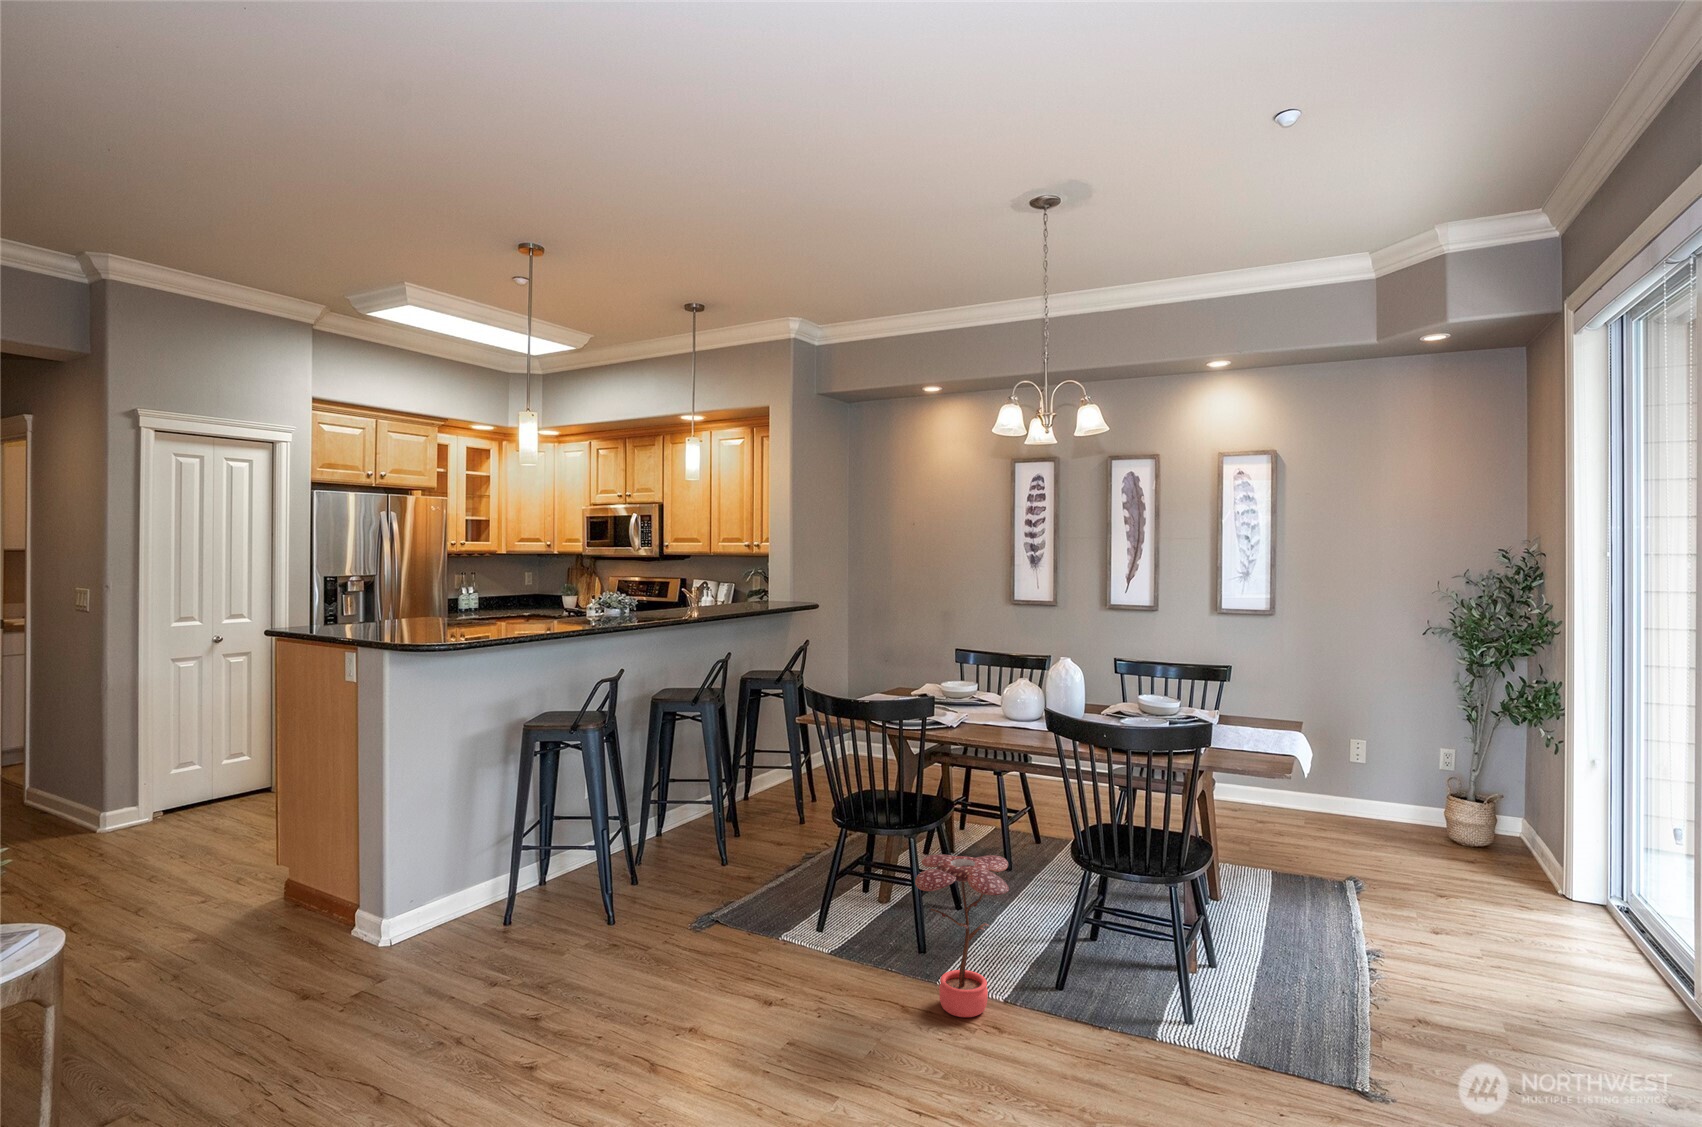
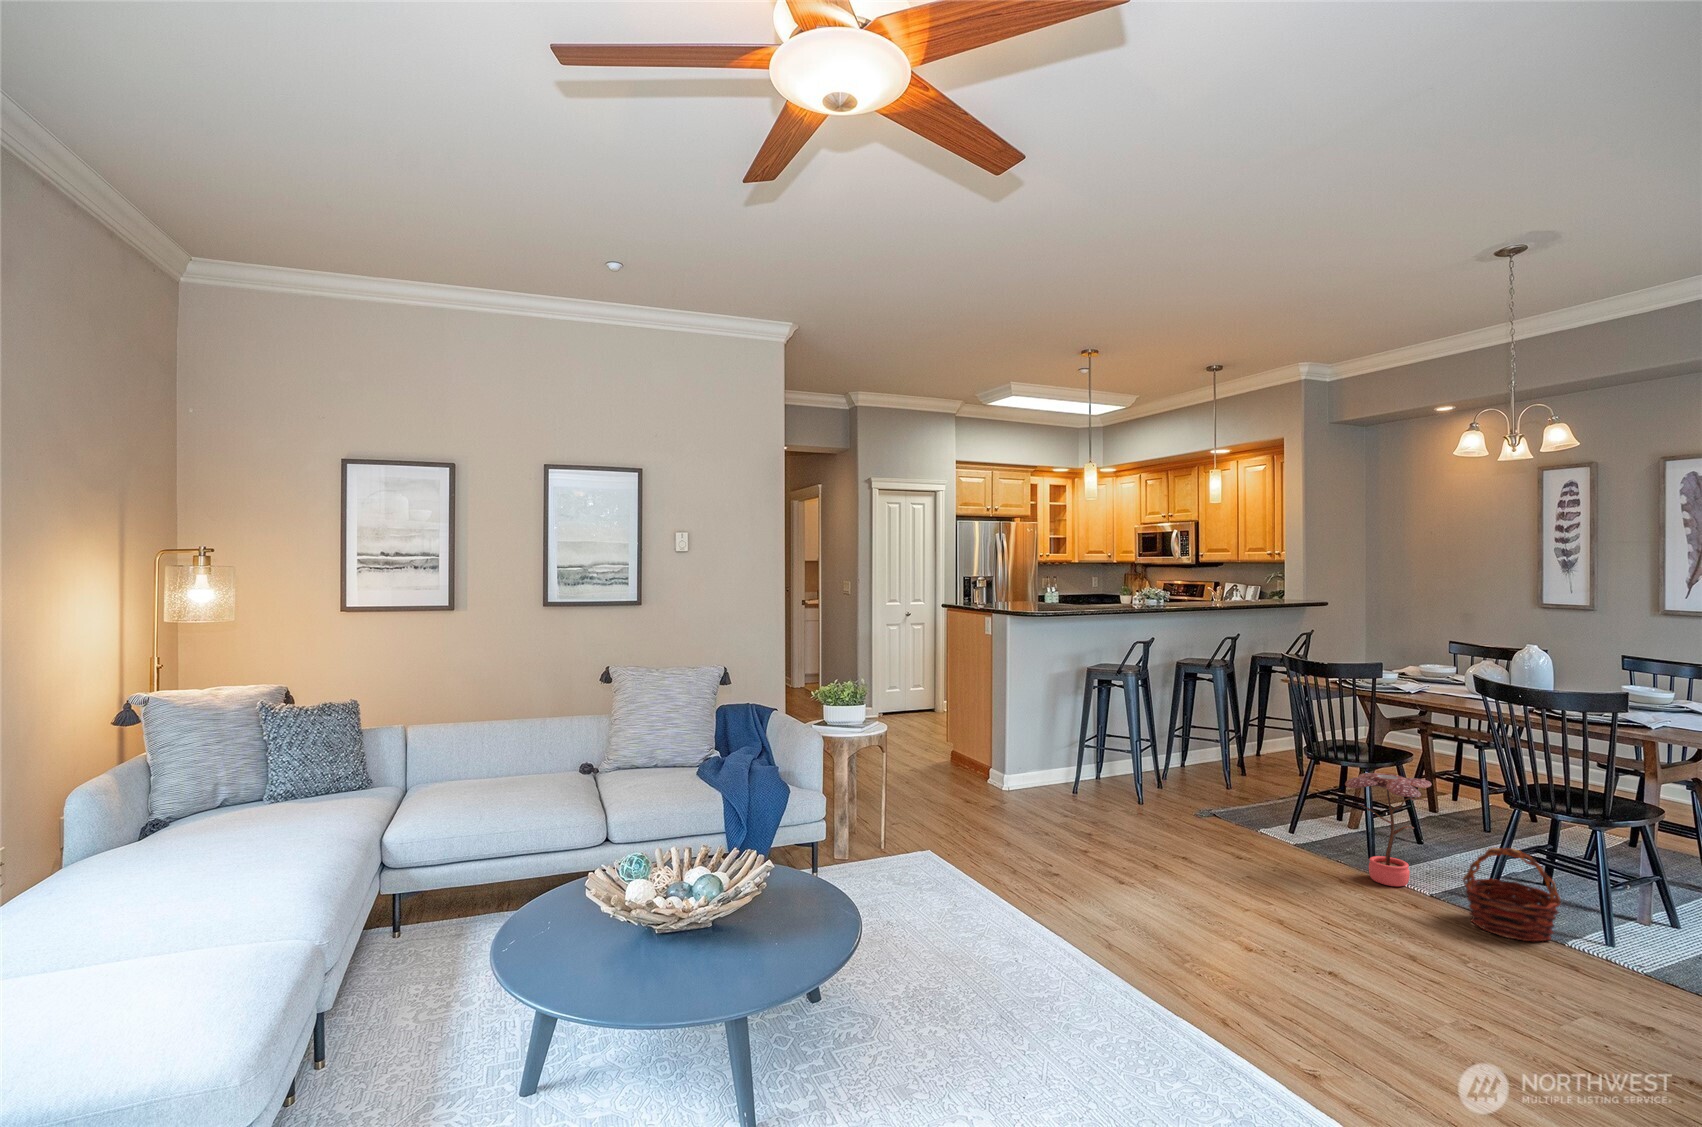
basket: none [1069,953,1180,1087] -> present [1463,848,1561,941]

